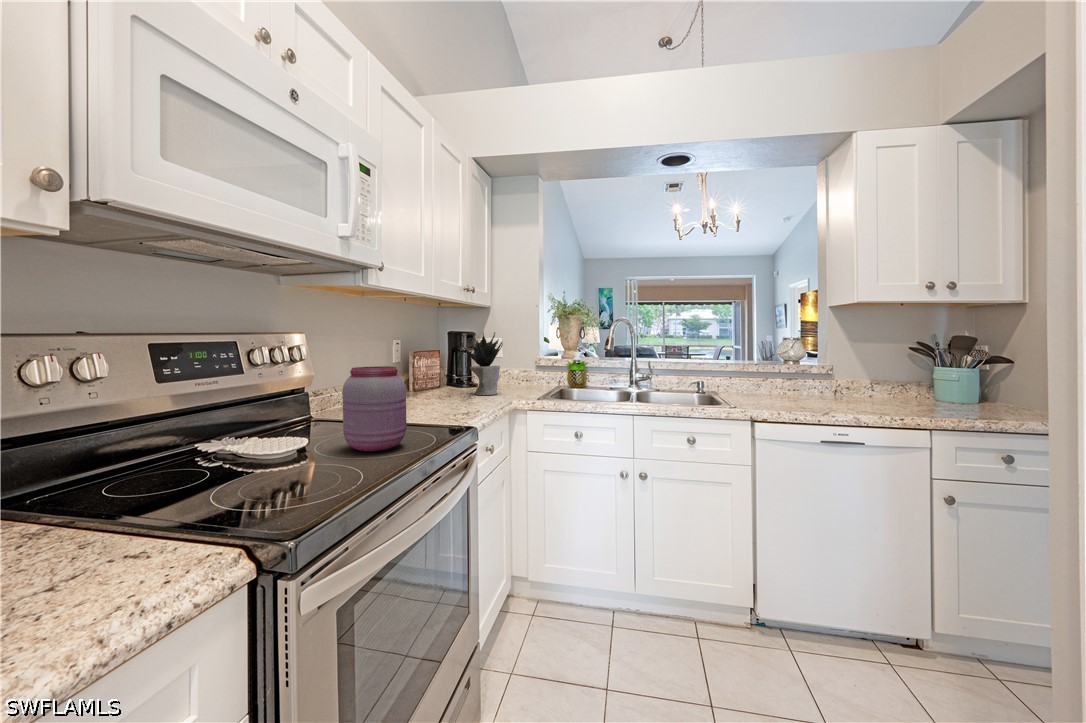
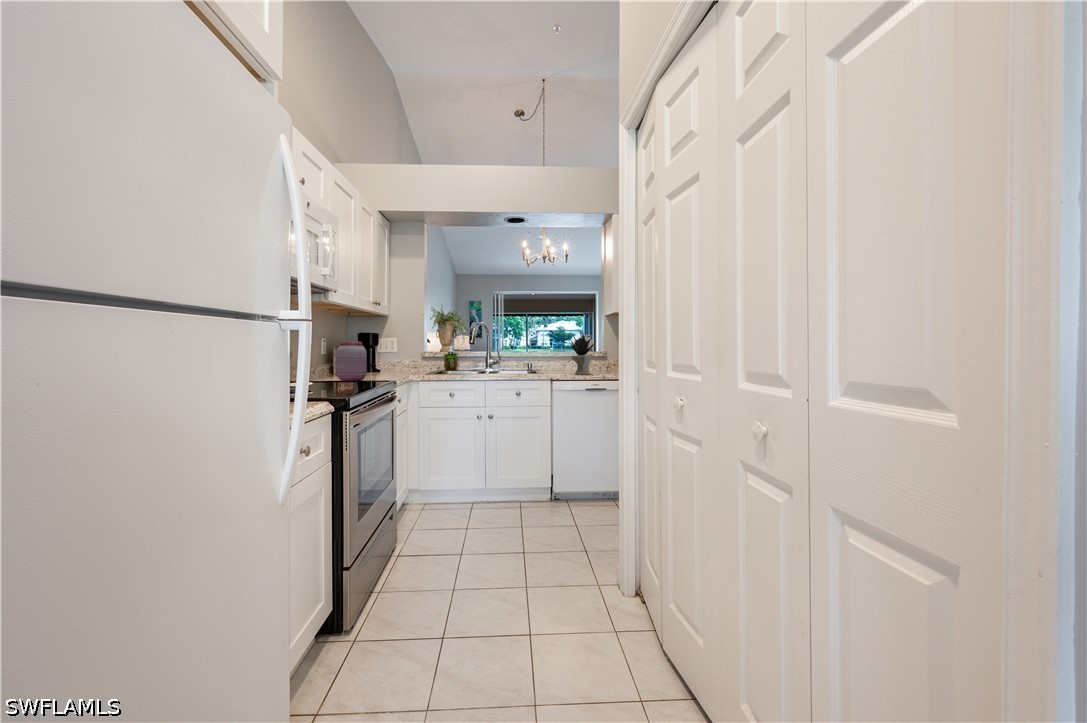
potted plant: present [462,332,503,395] -> present [569,333,596,375]

